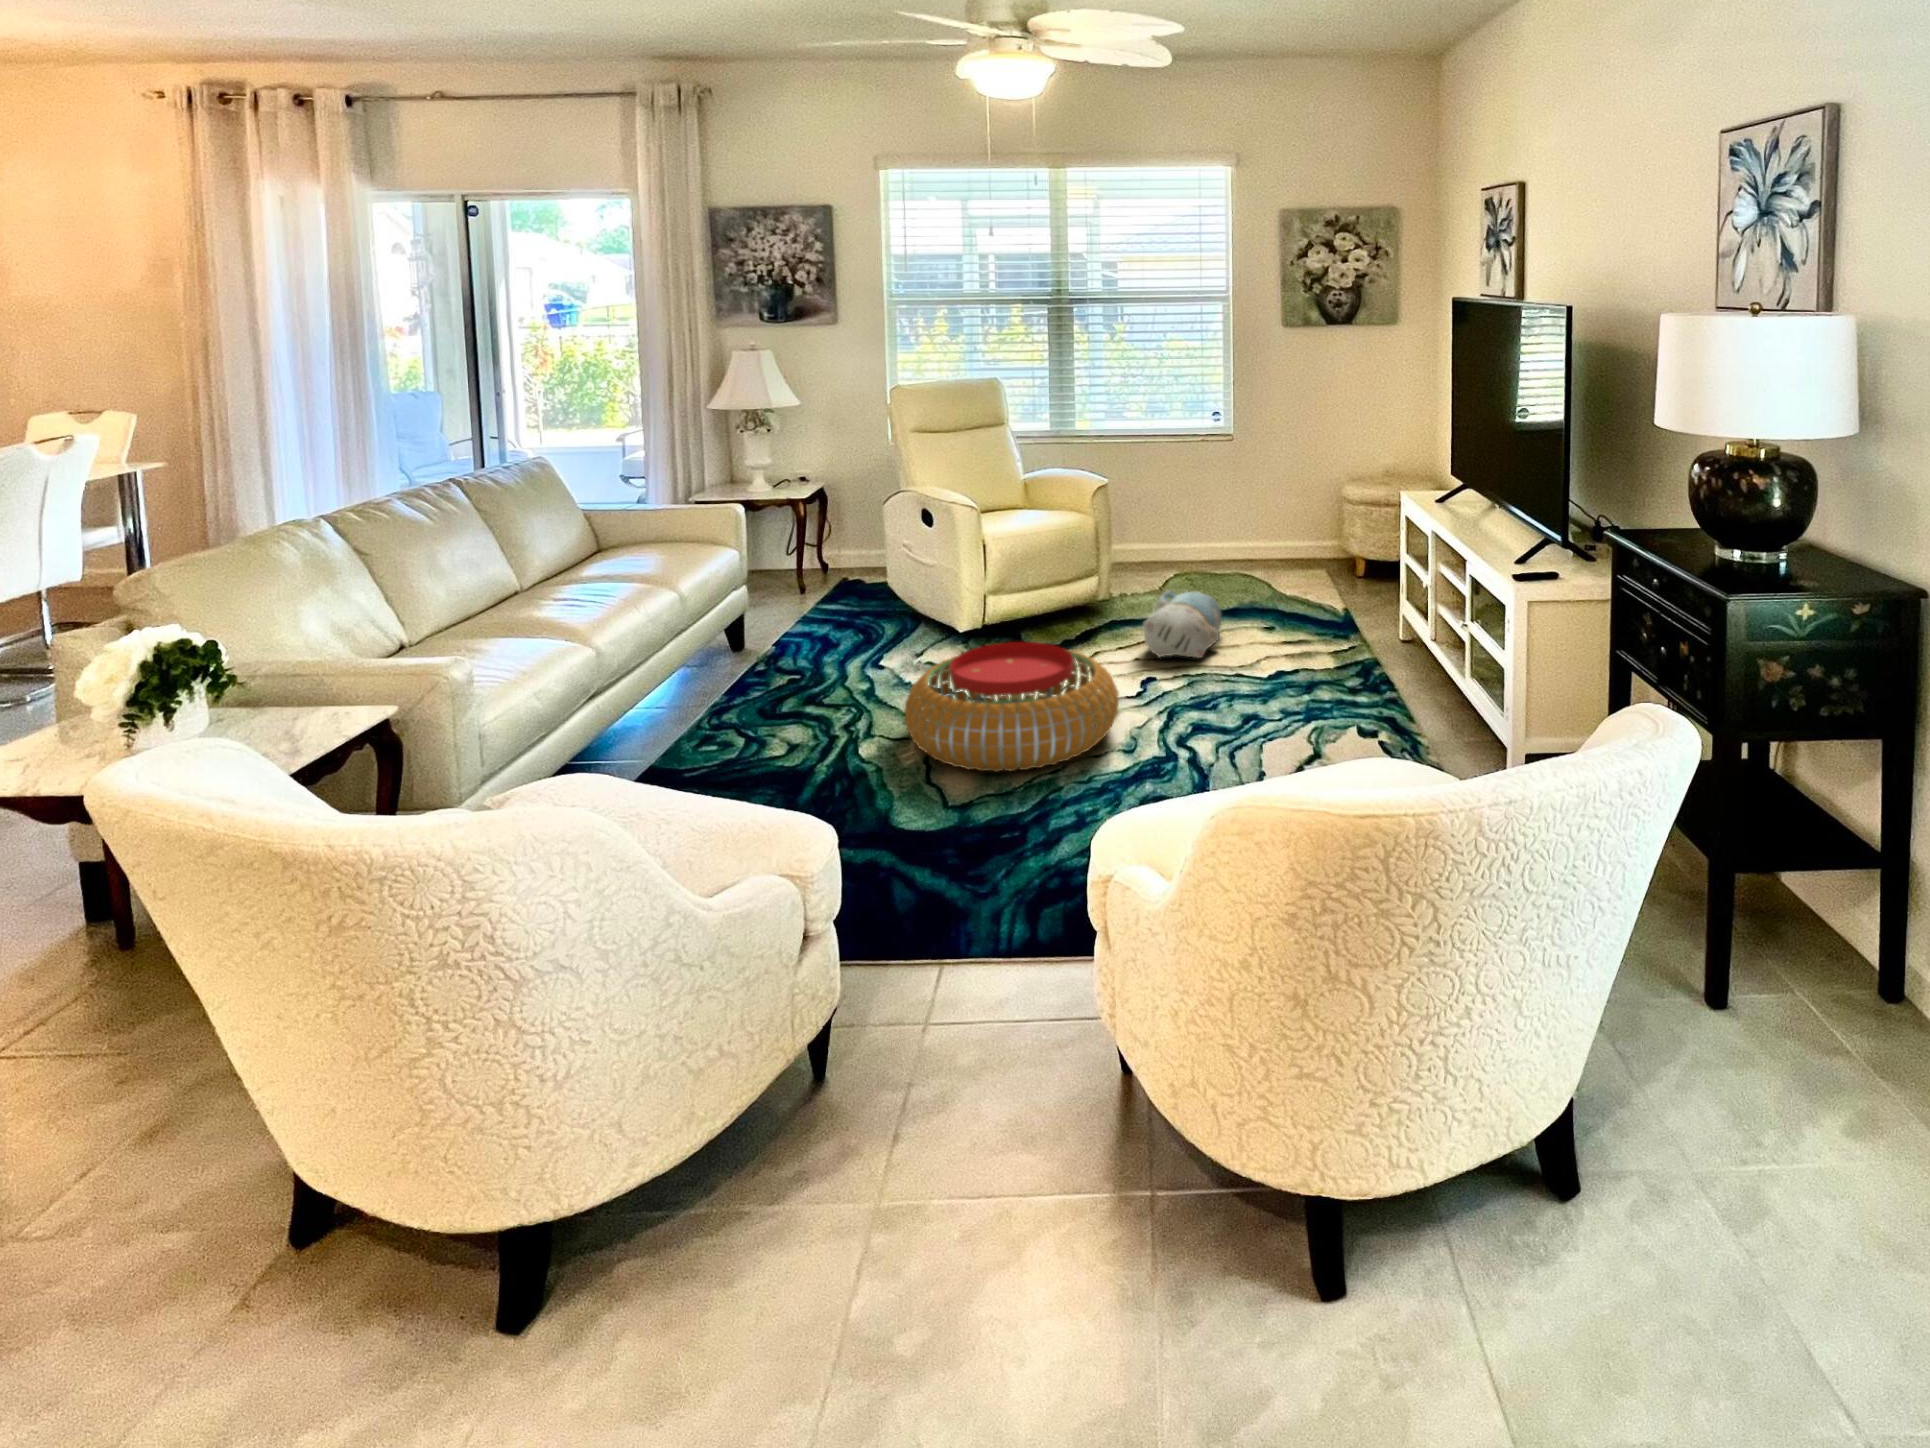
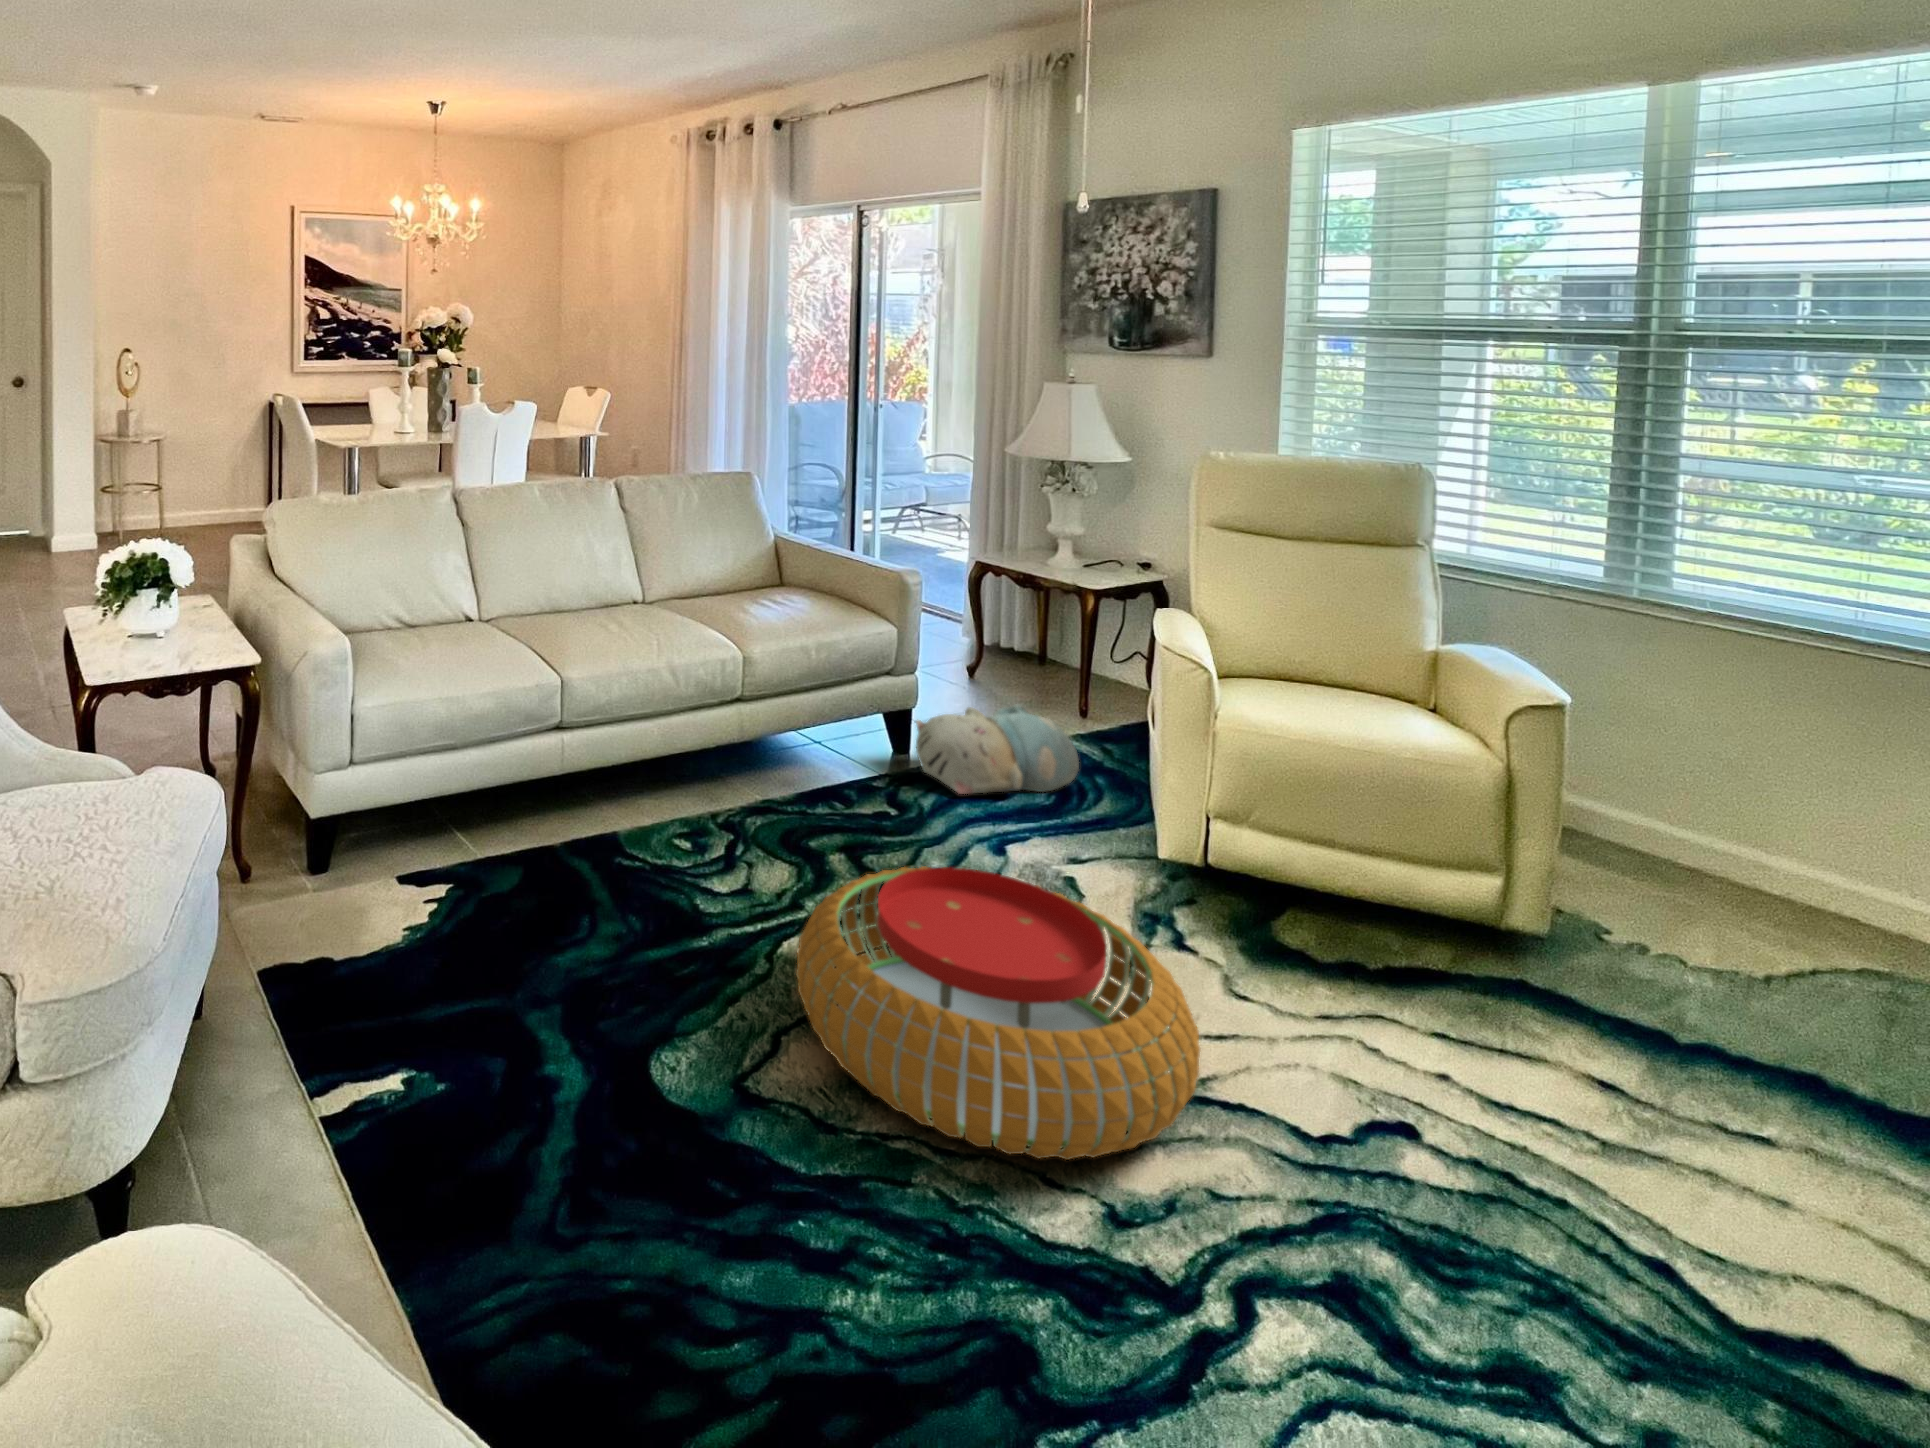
plush toy: present [1143,590,1221,658] -> present [916,704,1079,794]

